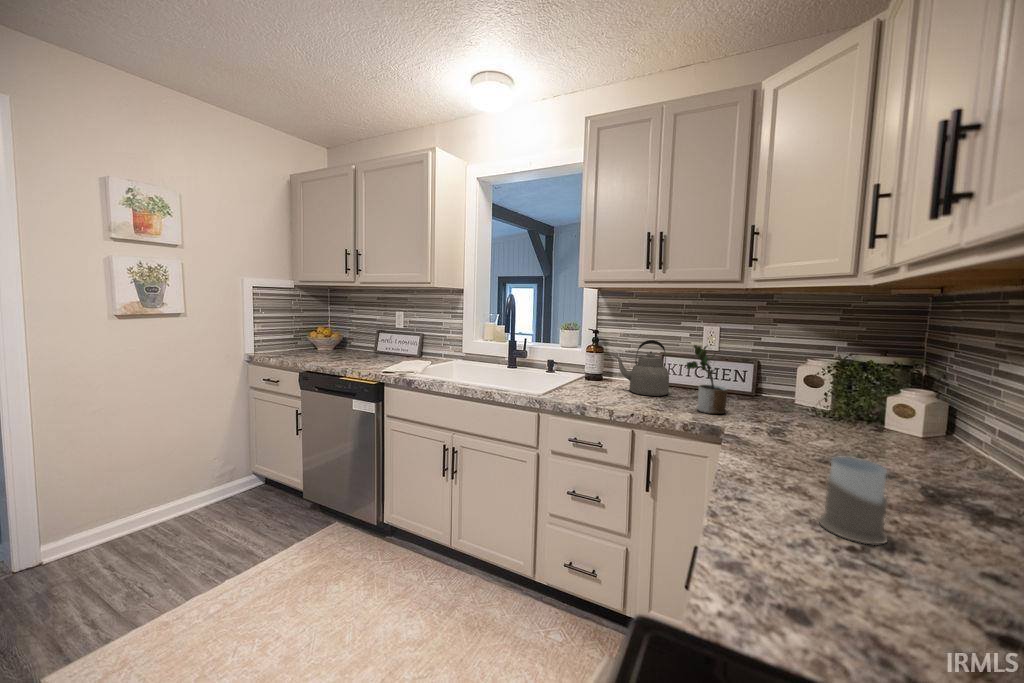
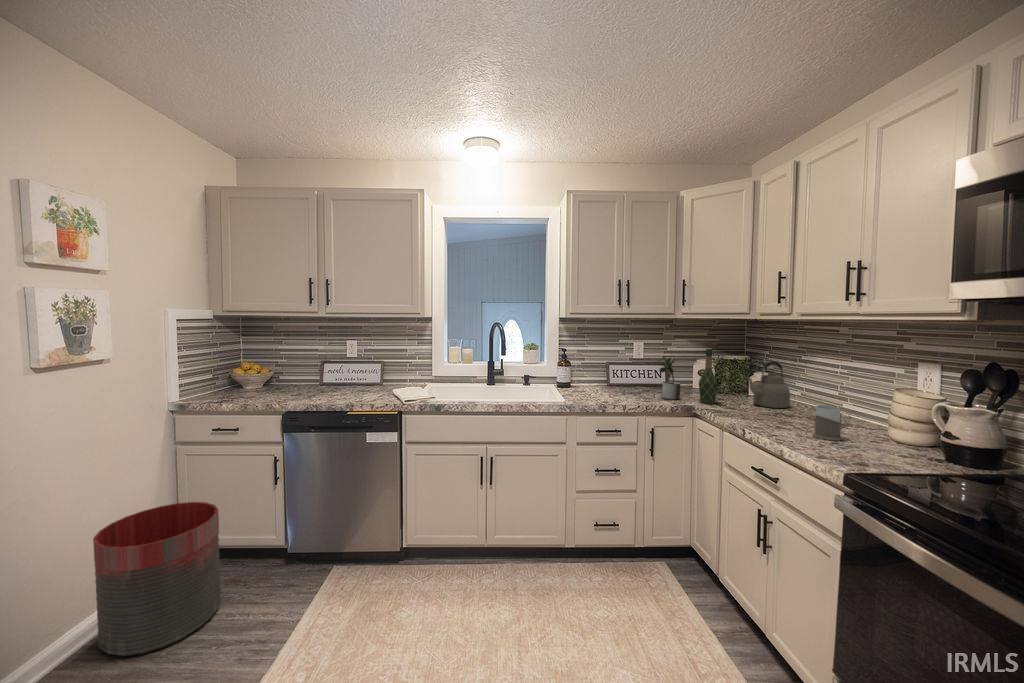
wine bottle: none [744,336,778,429] -> present [699,349,718,404]
kettle: present [613,340,669,396] -> present [746,362,790,408]
trash can: none [146,435,243,544] -> present [93,502,221,656]

